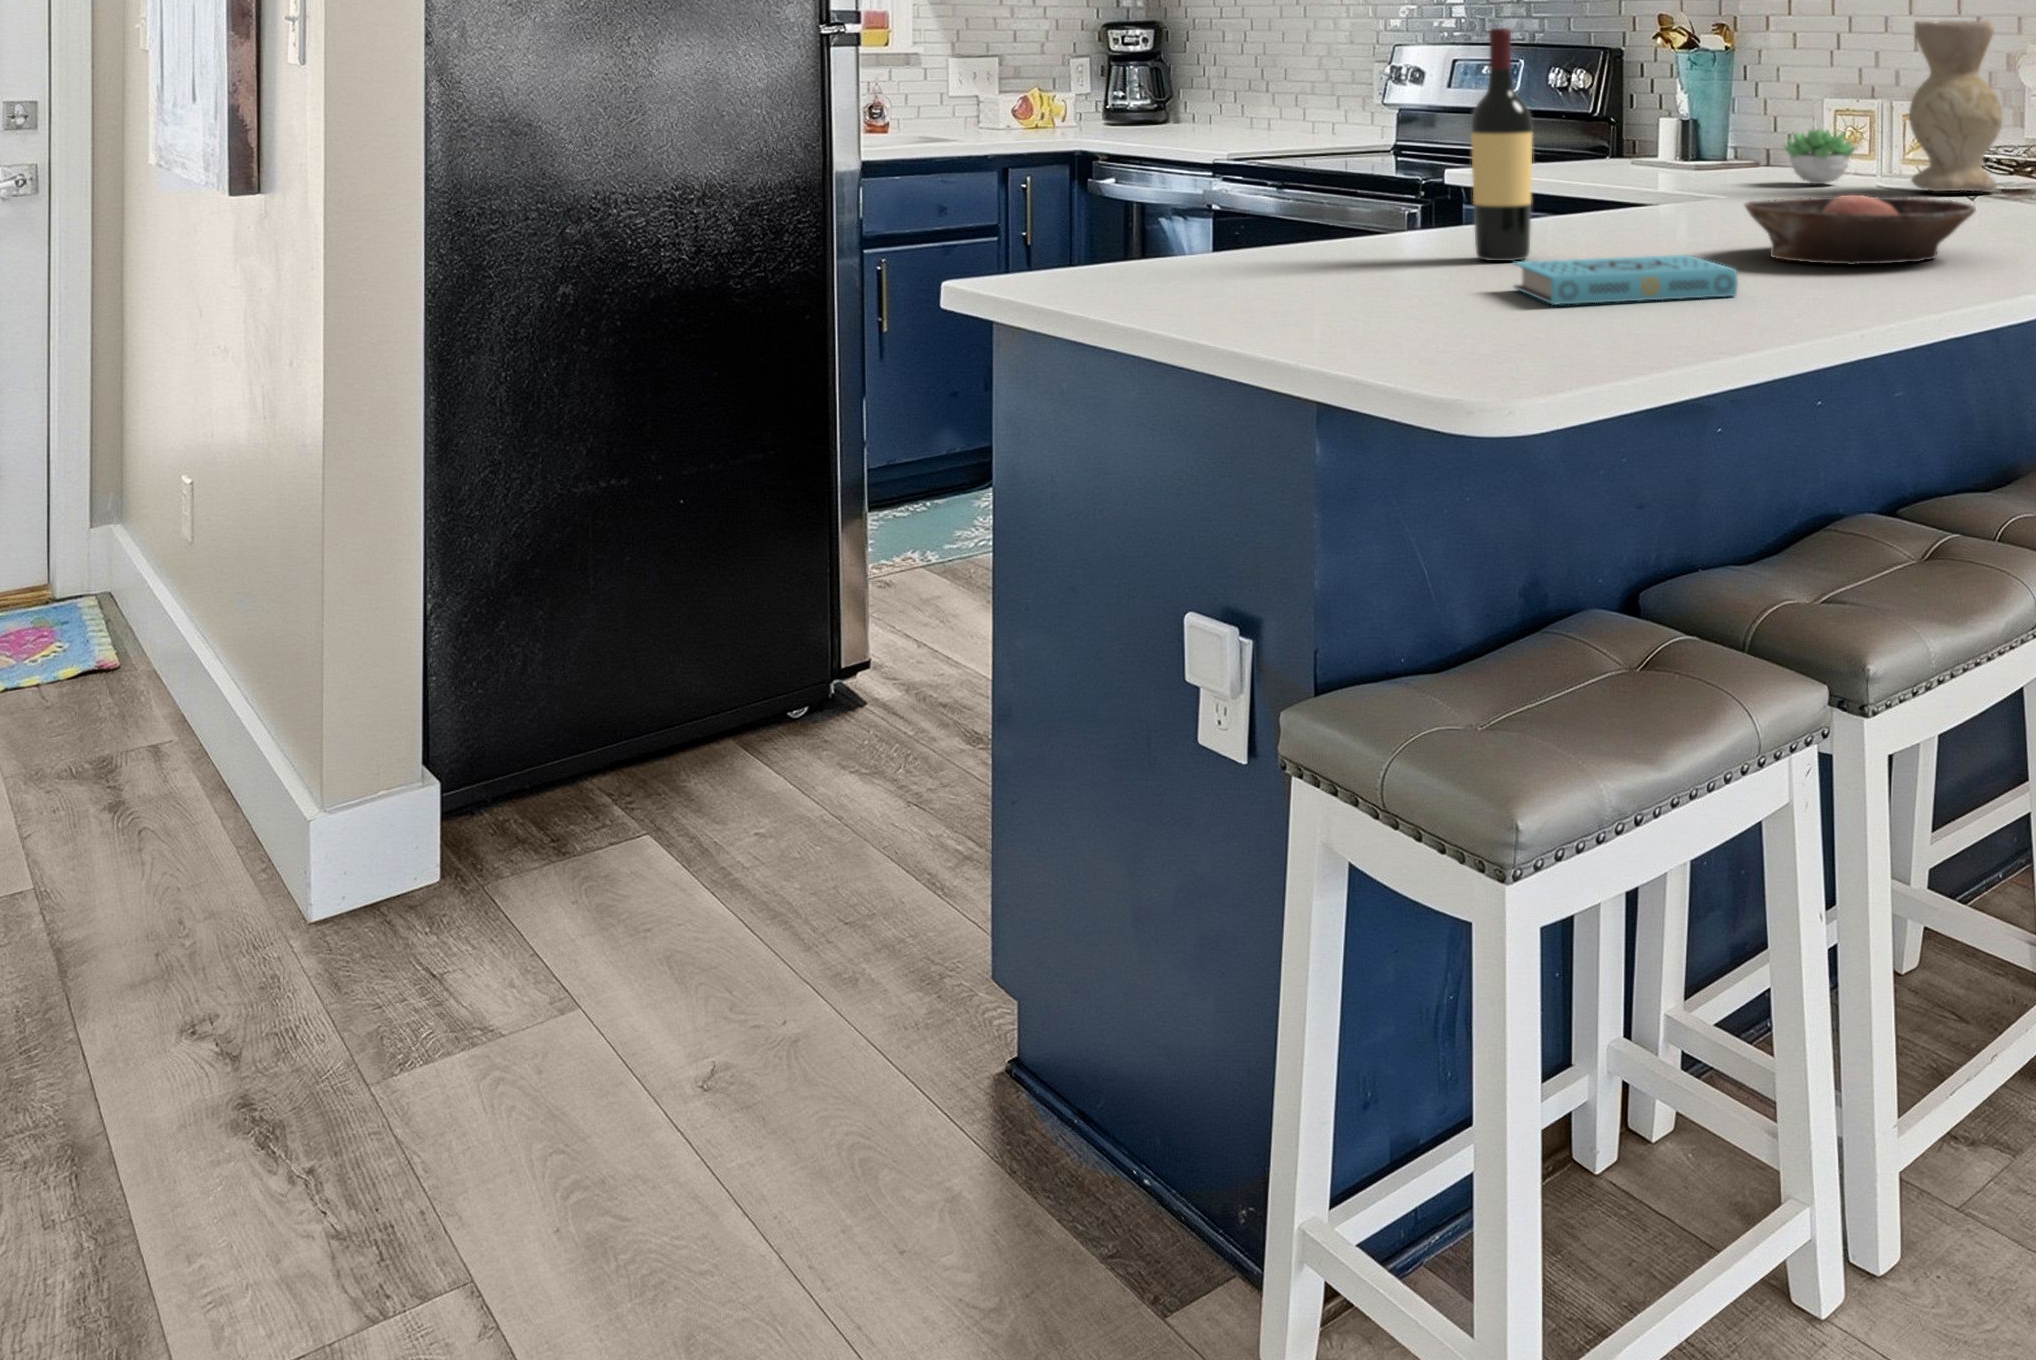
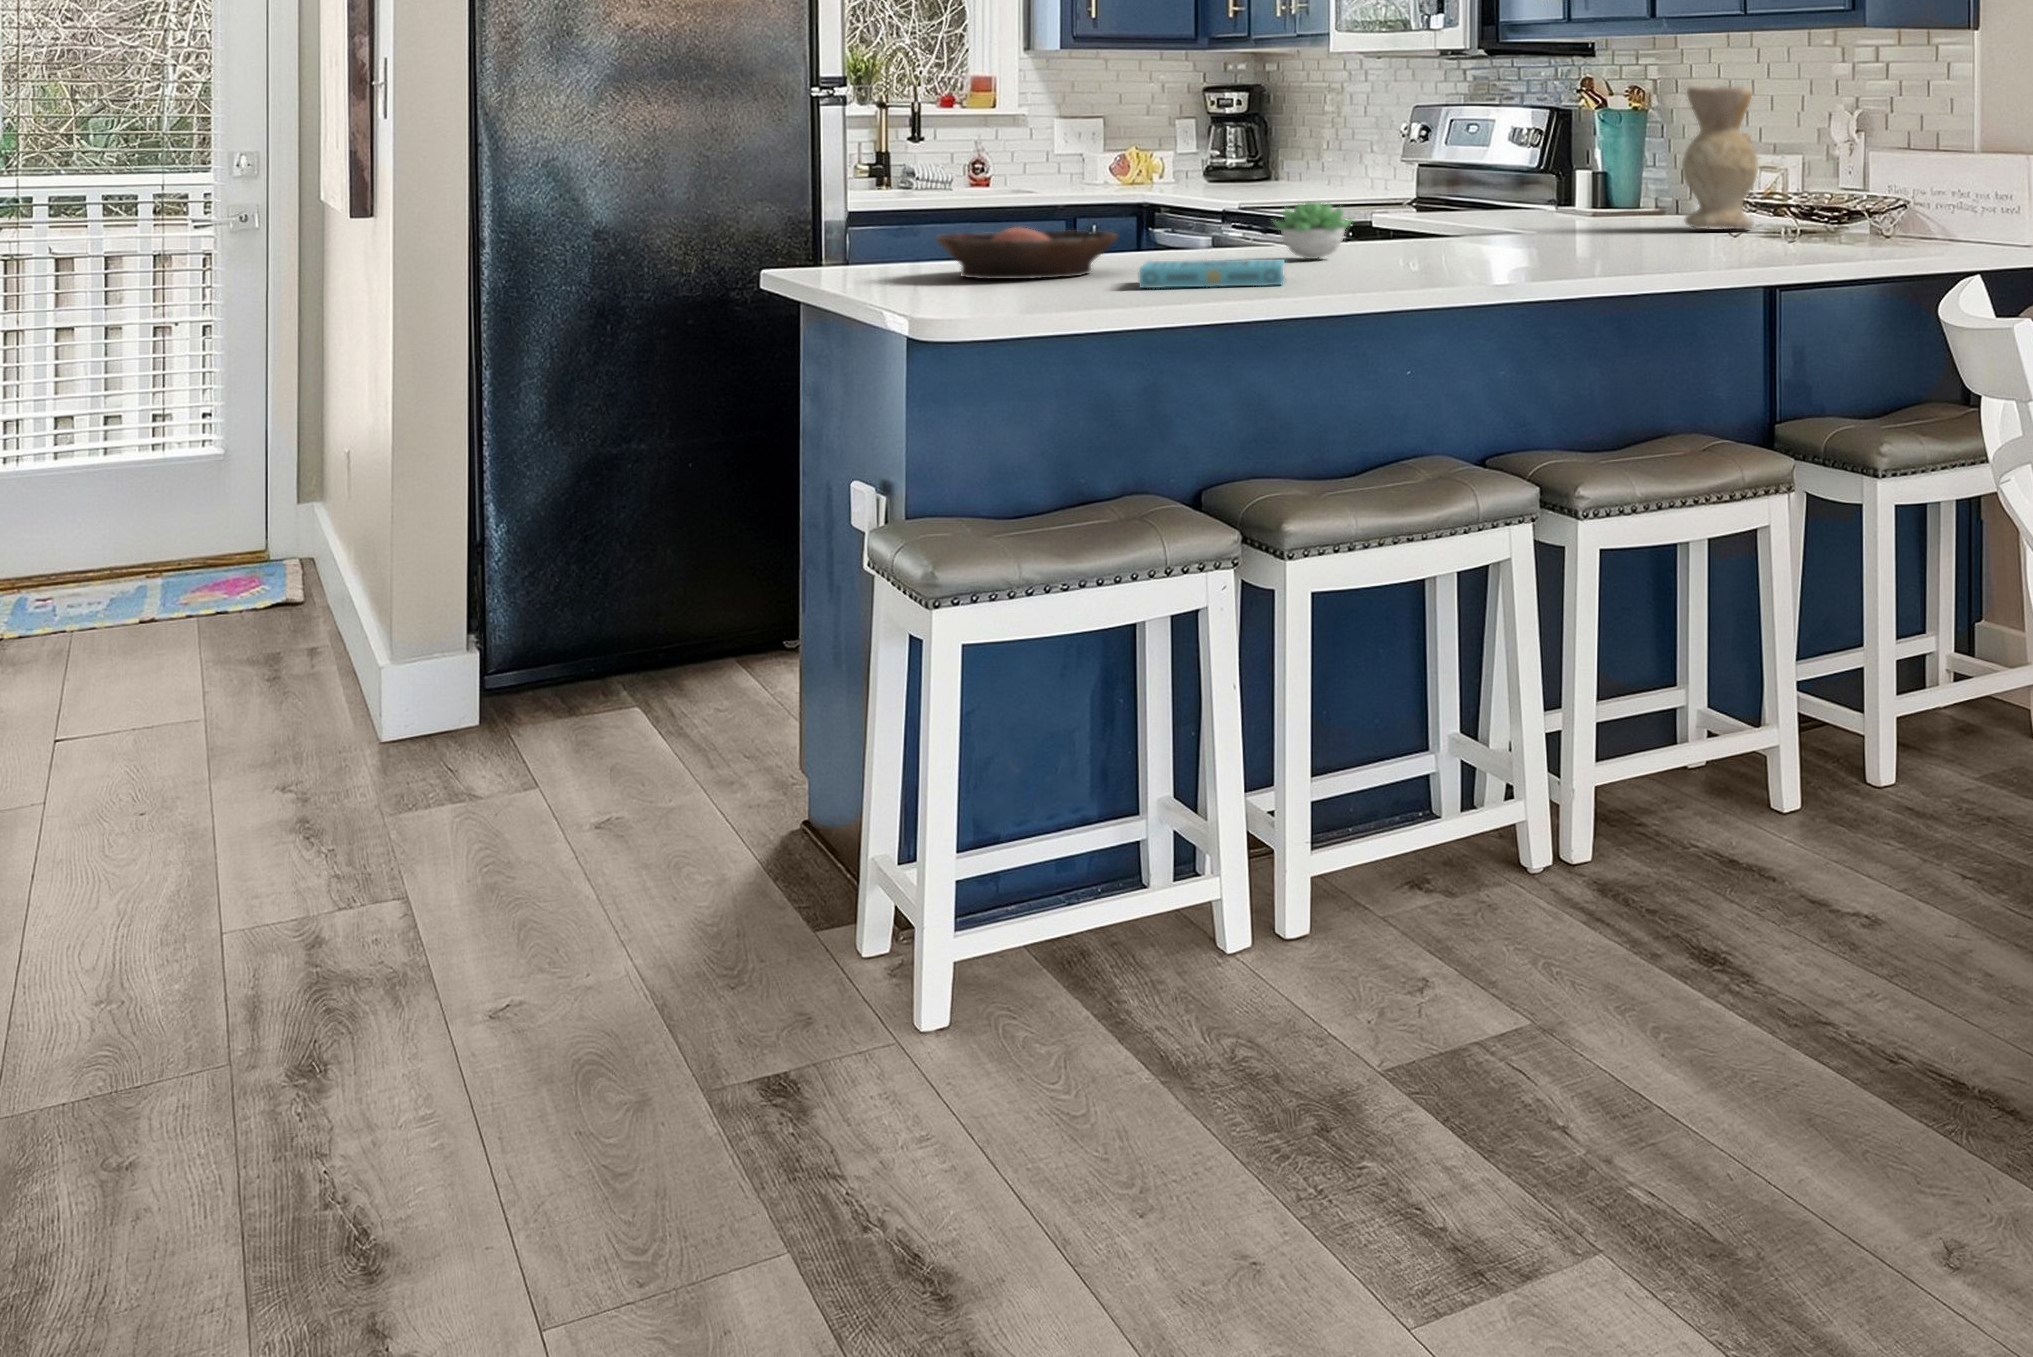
wine bottle: present [1471,28,1532,261] -> none [1182,93,1229,267]
succulent plant: present [1784,129,1855,184] -> present [1274,202,1352,259]
bowl: present [1745,195,1975,265] -> present [936,227,1118,279]

